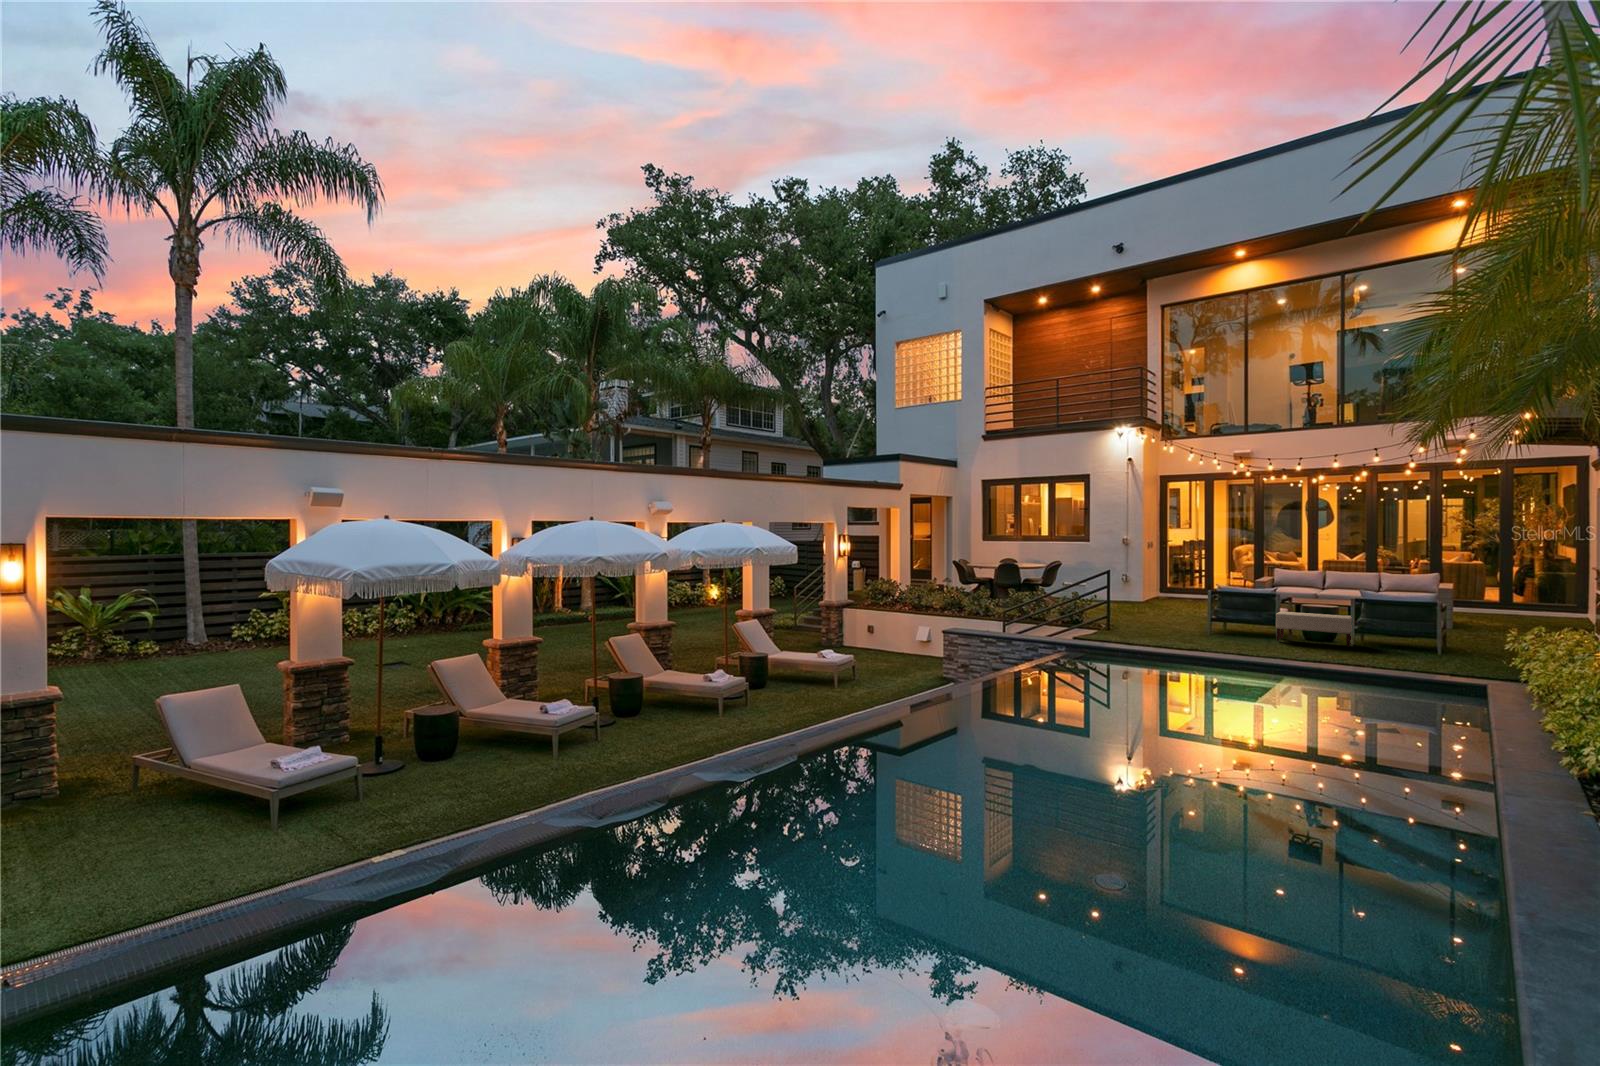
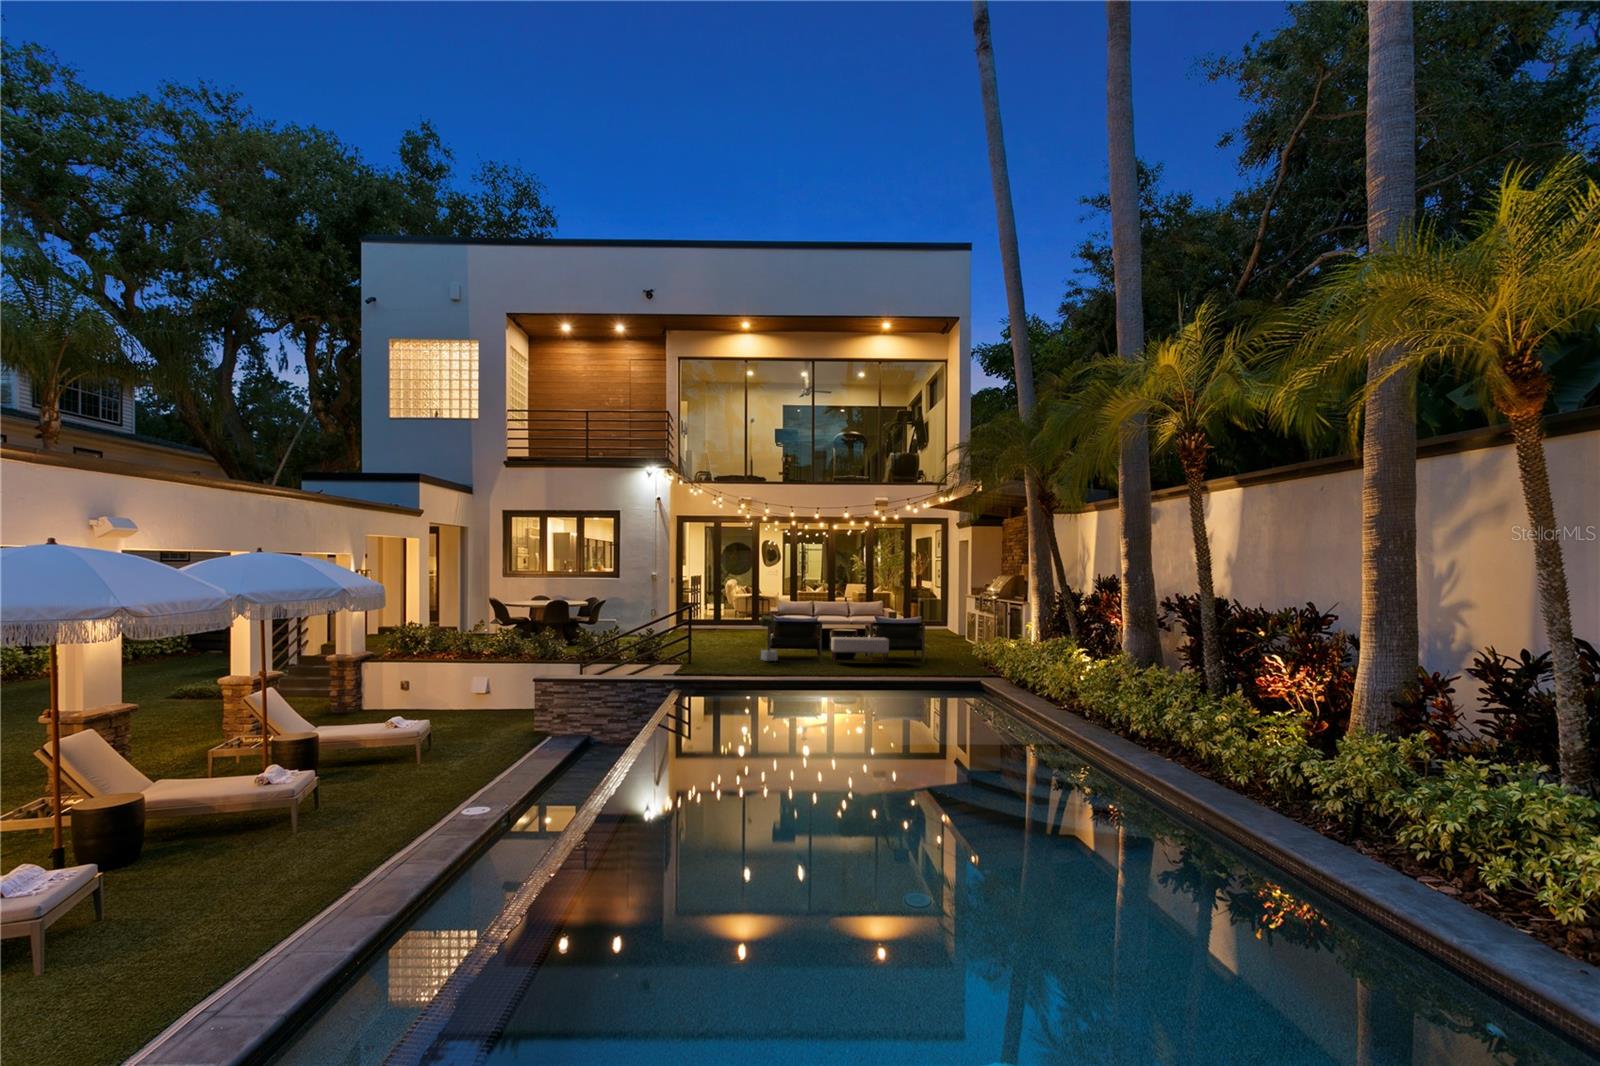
potted tree: none [1194,584,1216,633] -> present [760,615,778,661]

